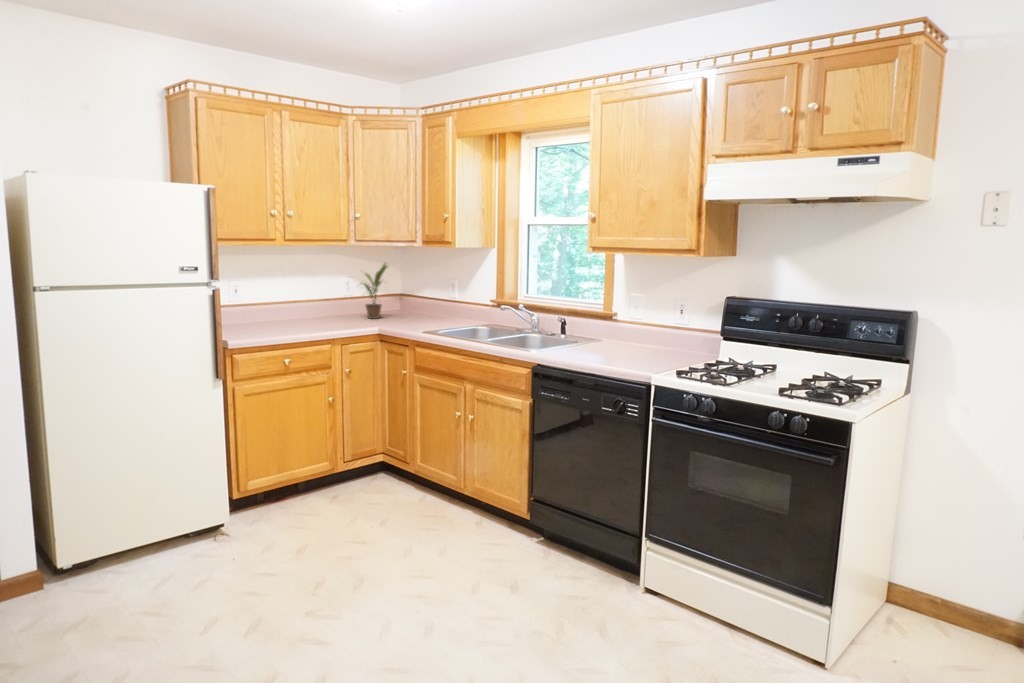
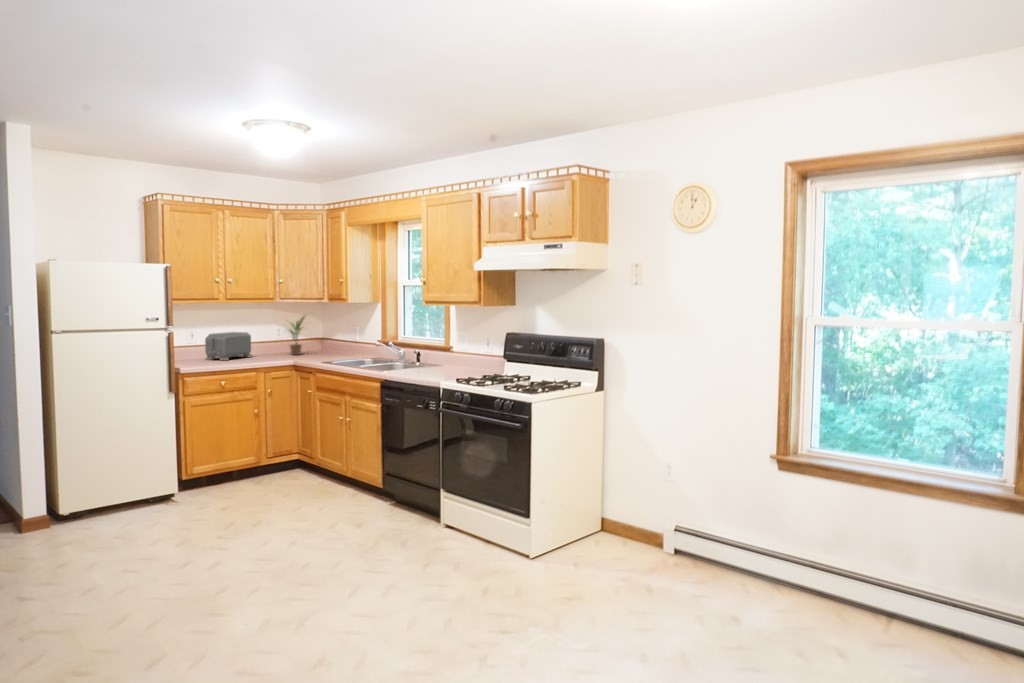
toaster: none [256,286,319,327] -> present [205,332,252,361]

